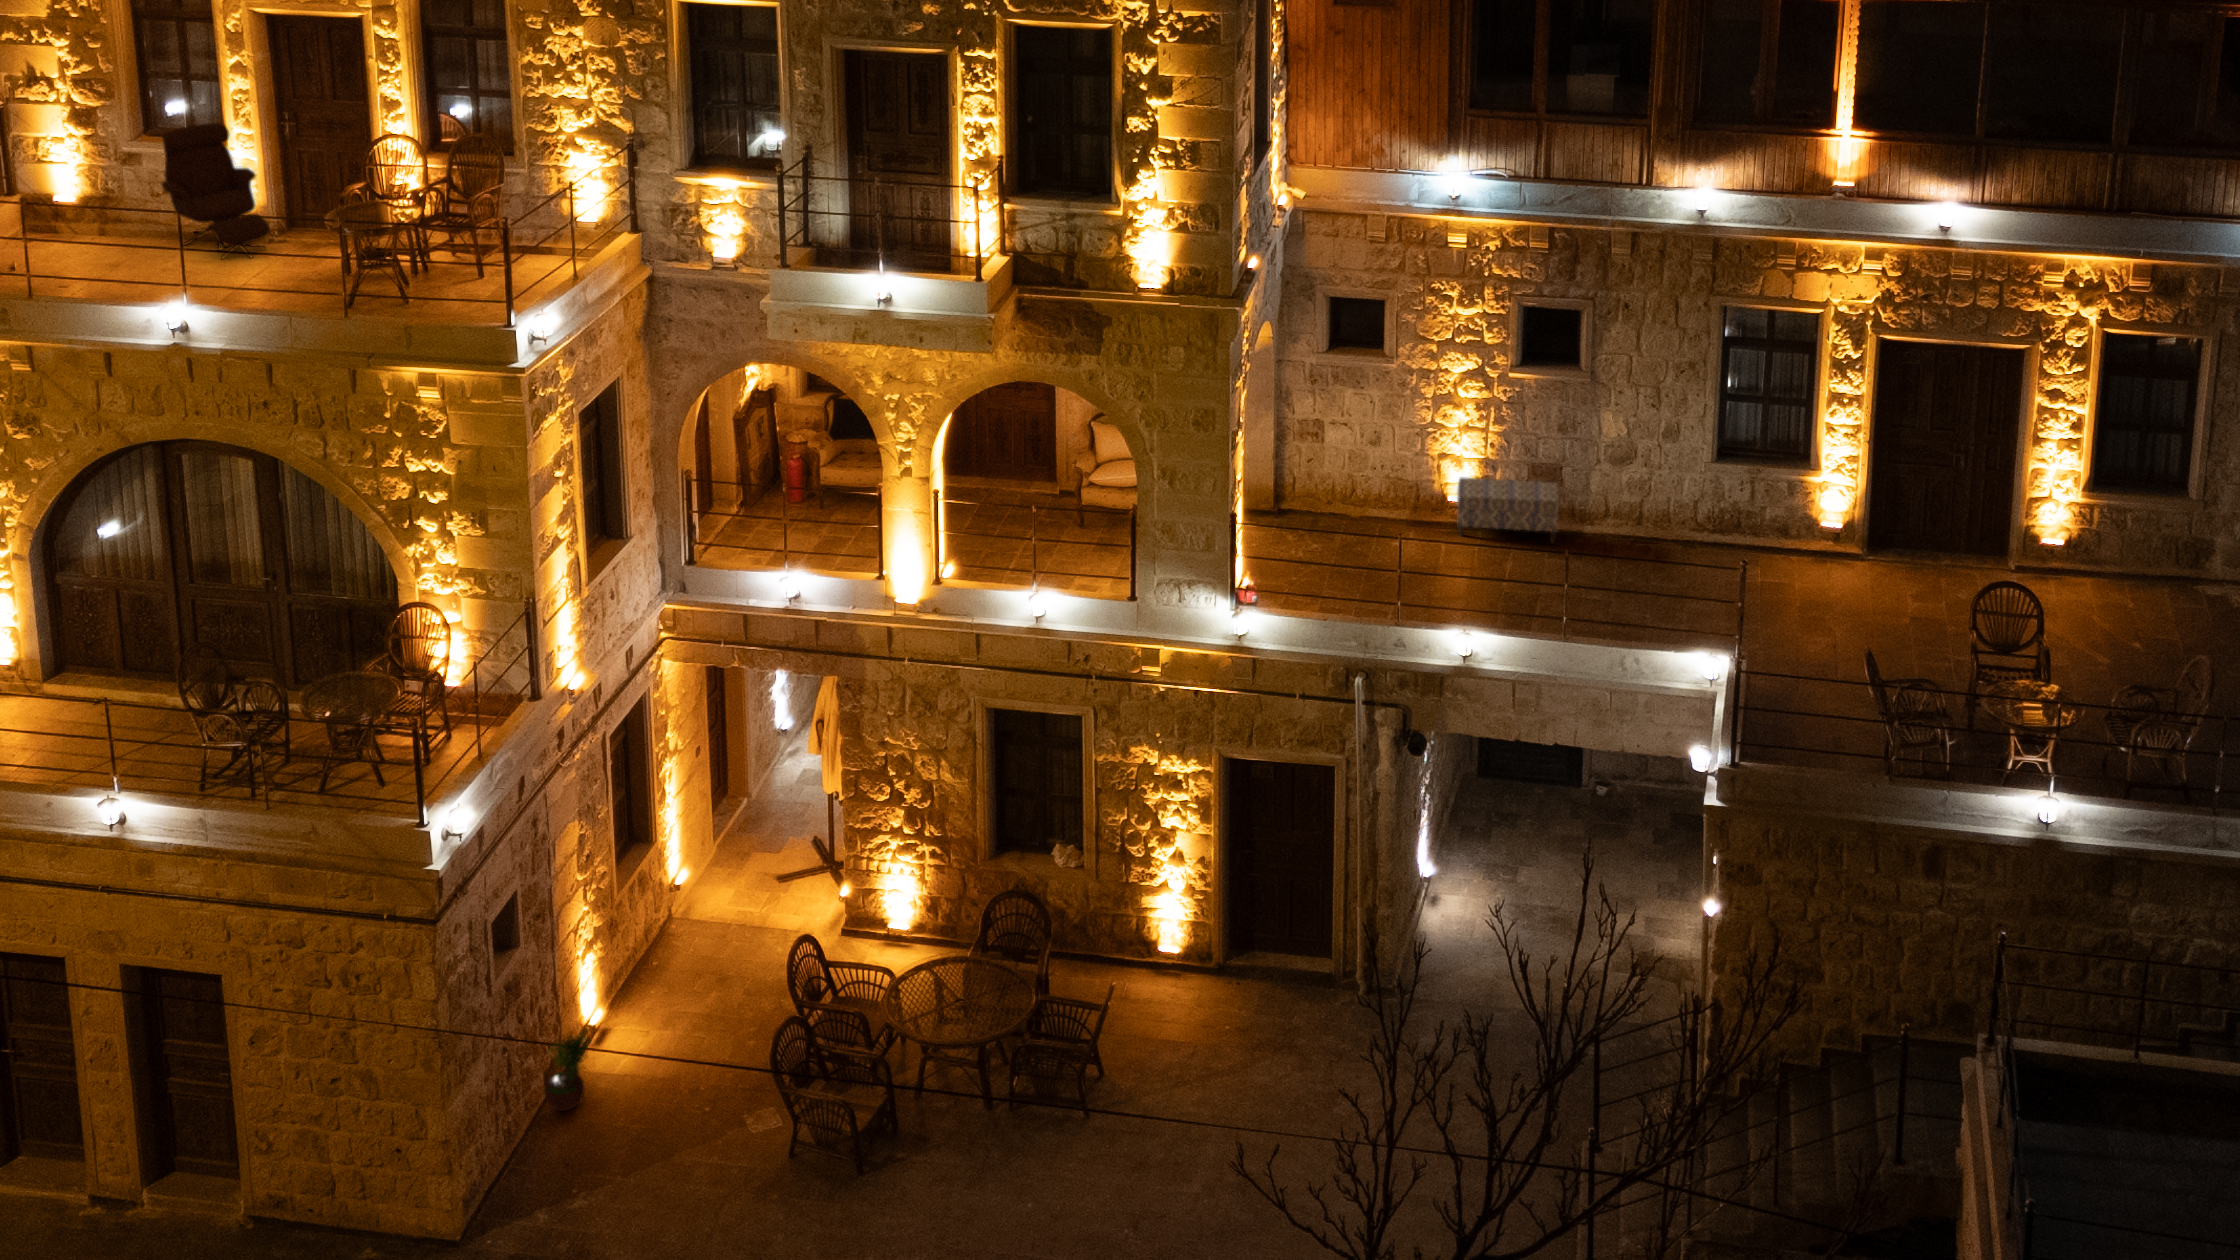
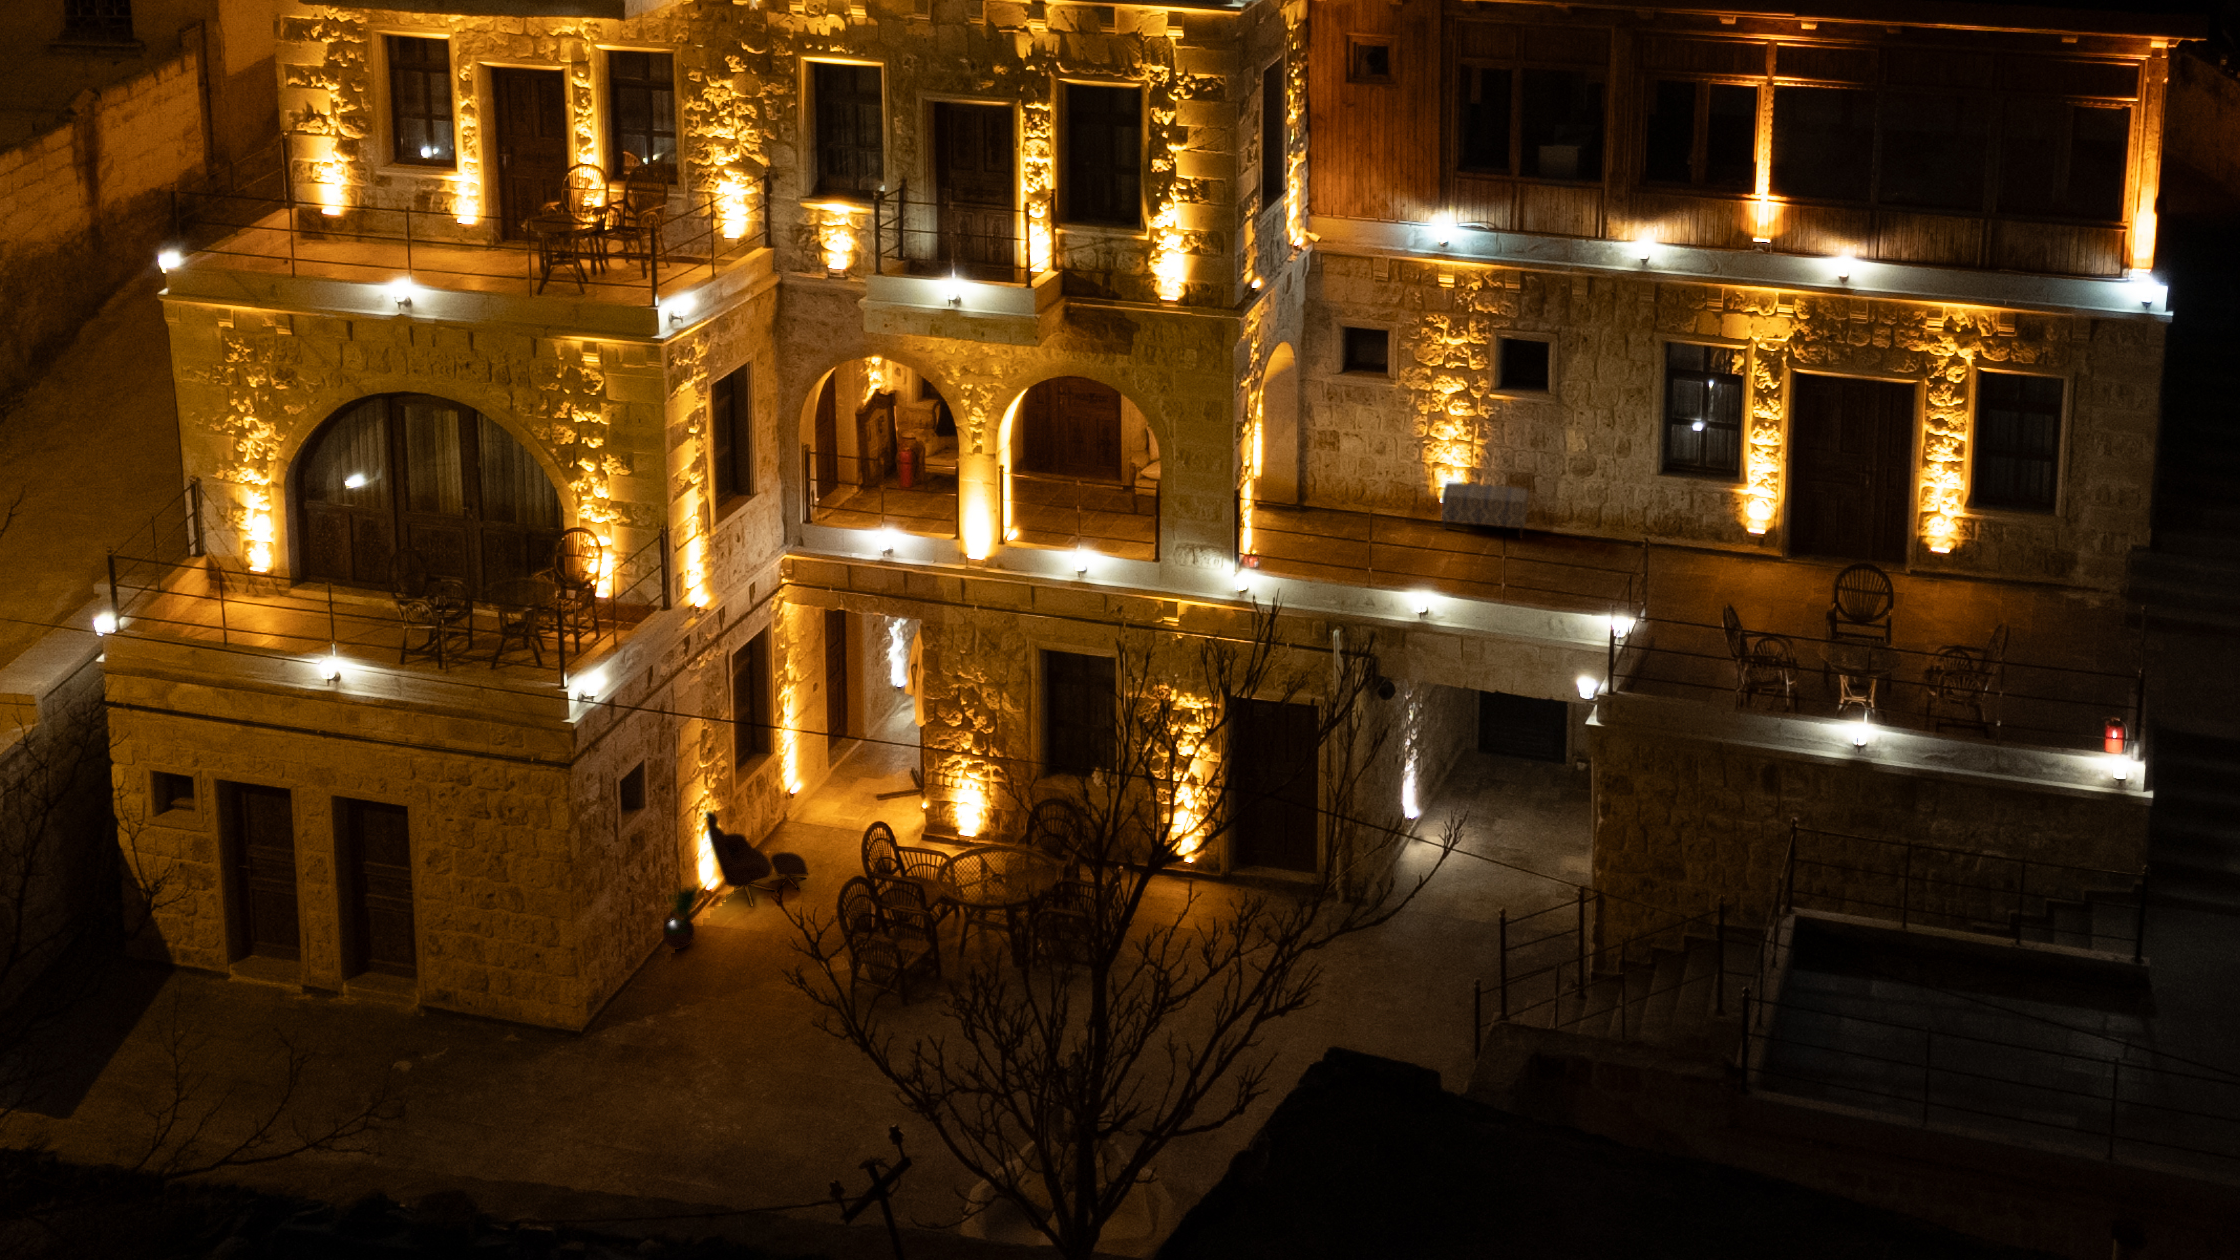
lounge chair: present [162,123,270,258] -> present [706,811,808,906]

